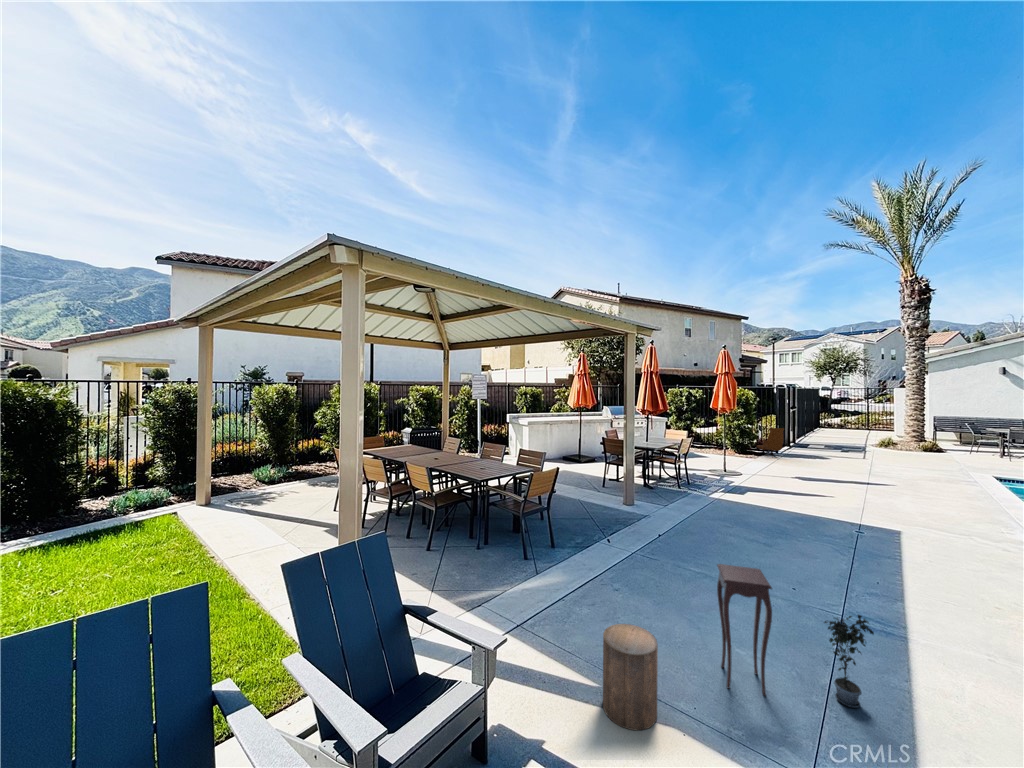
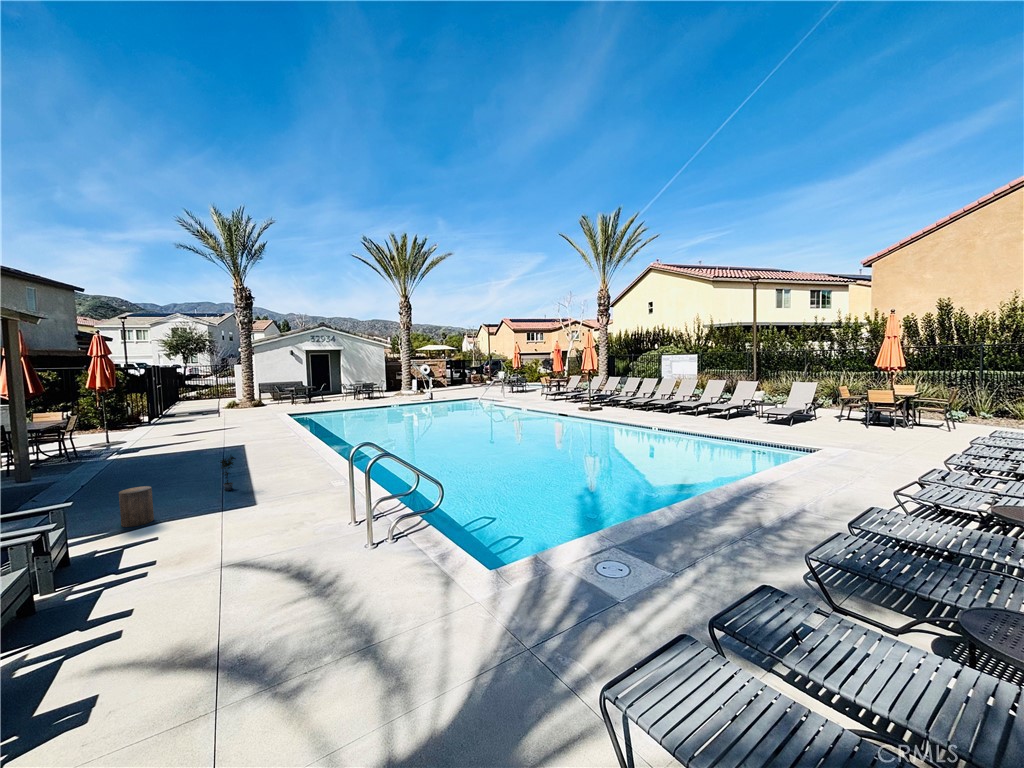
lounge chair: present [757,428,784,457] -> none [130,401,157,428]
side table: present [717,564,772,696] -> none [167,451,198,504]

